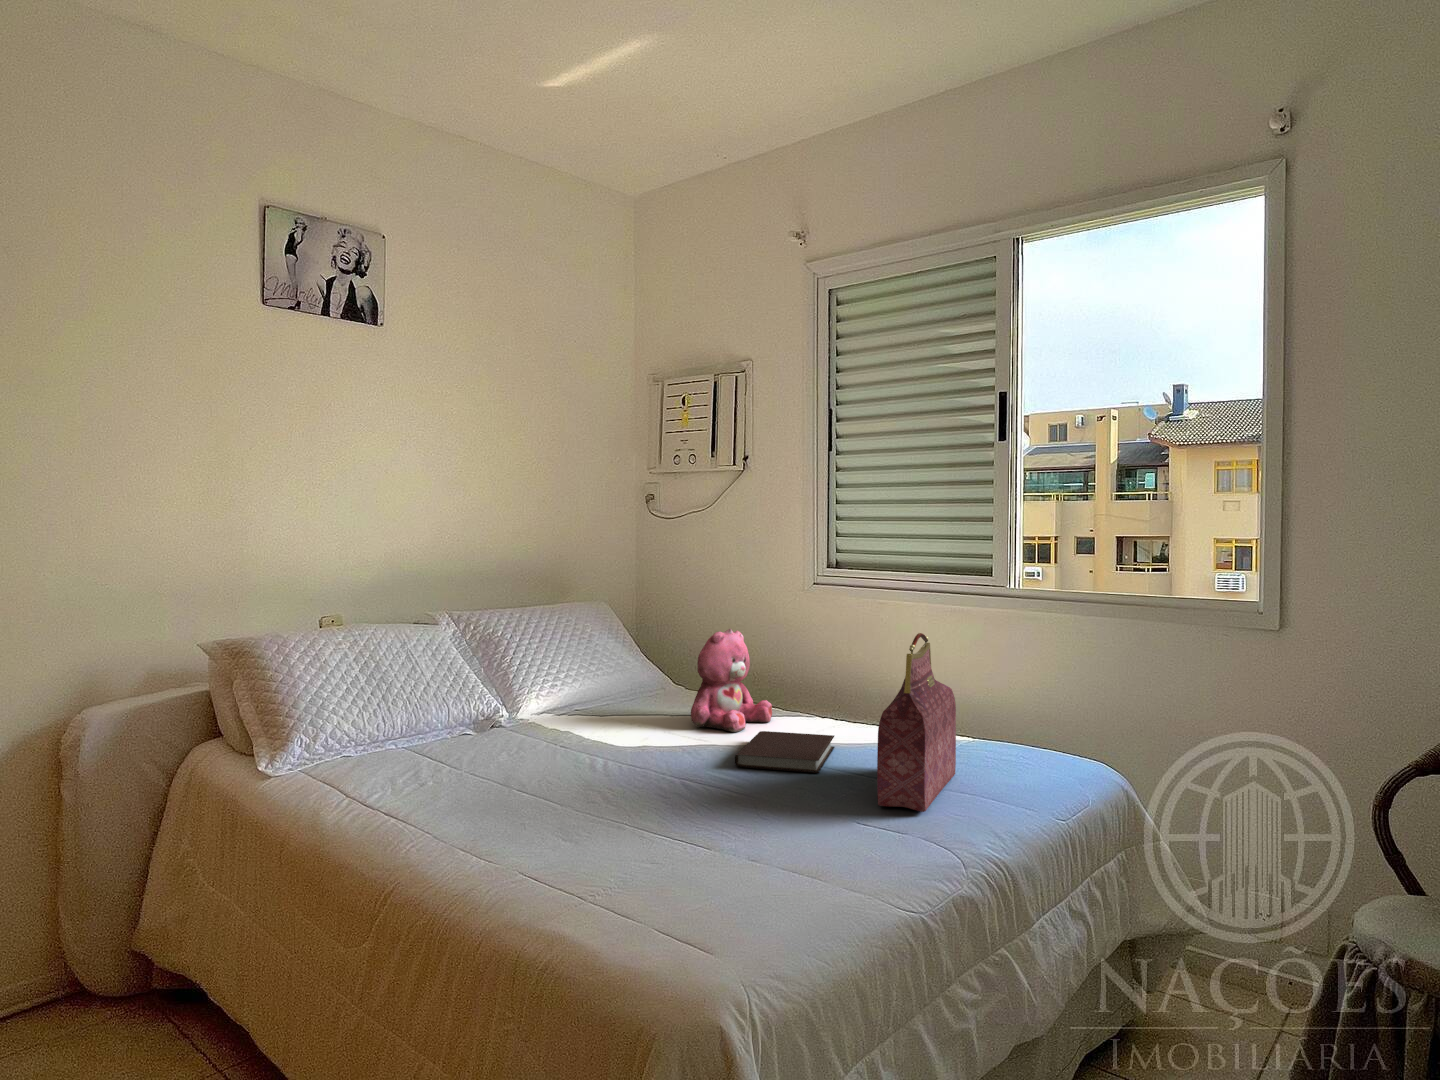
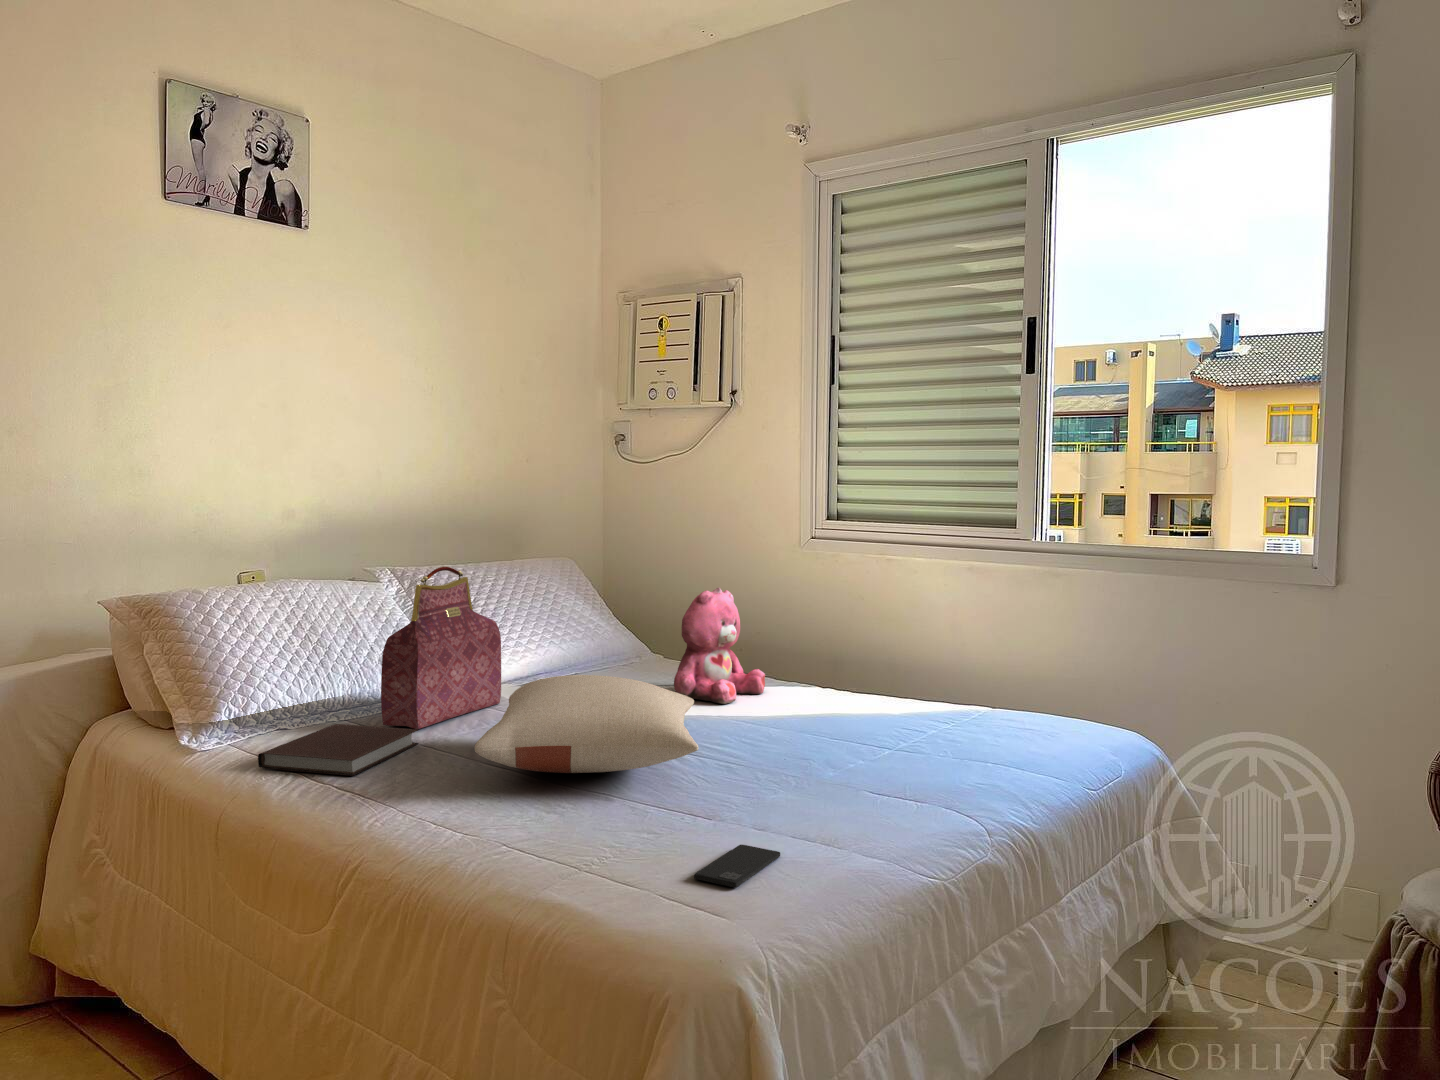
handbag: present [877,633,956,812] -> present [381,567,501,729]
pillow: none [498,712,703,800] -> present [475,675,698,773]
notebook: present [735,731,834,773] -> present [258,724,419,776]
smartphone: none [682,873,765,918] -> present [694,845,780,888]

